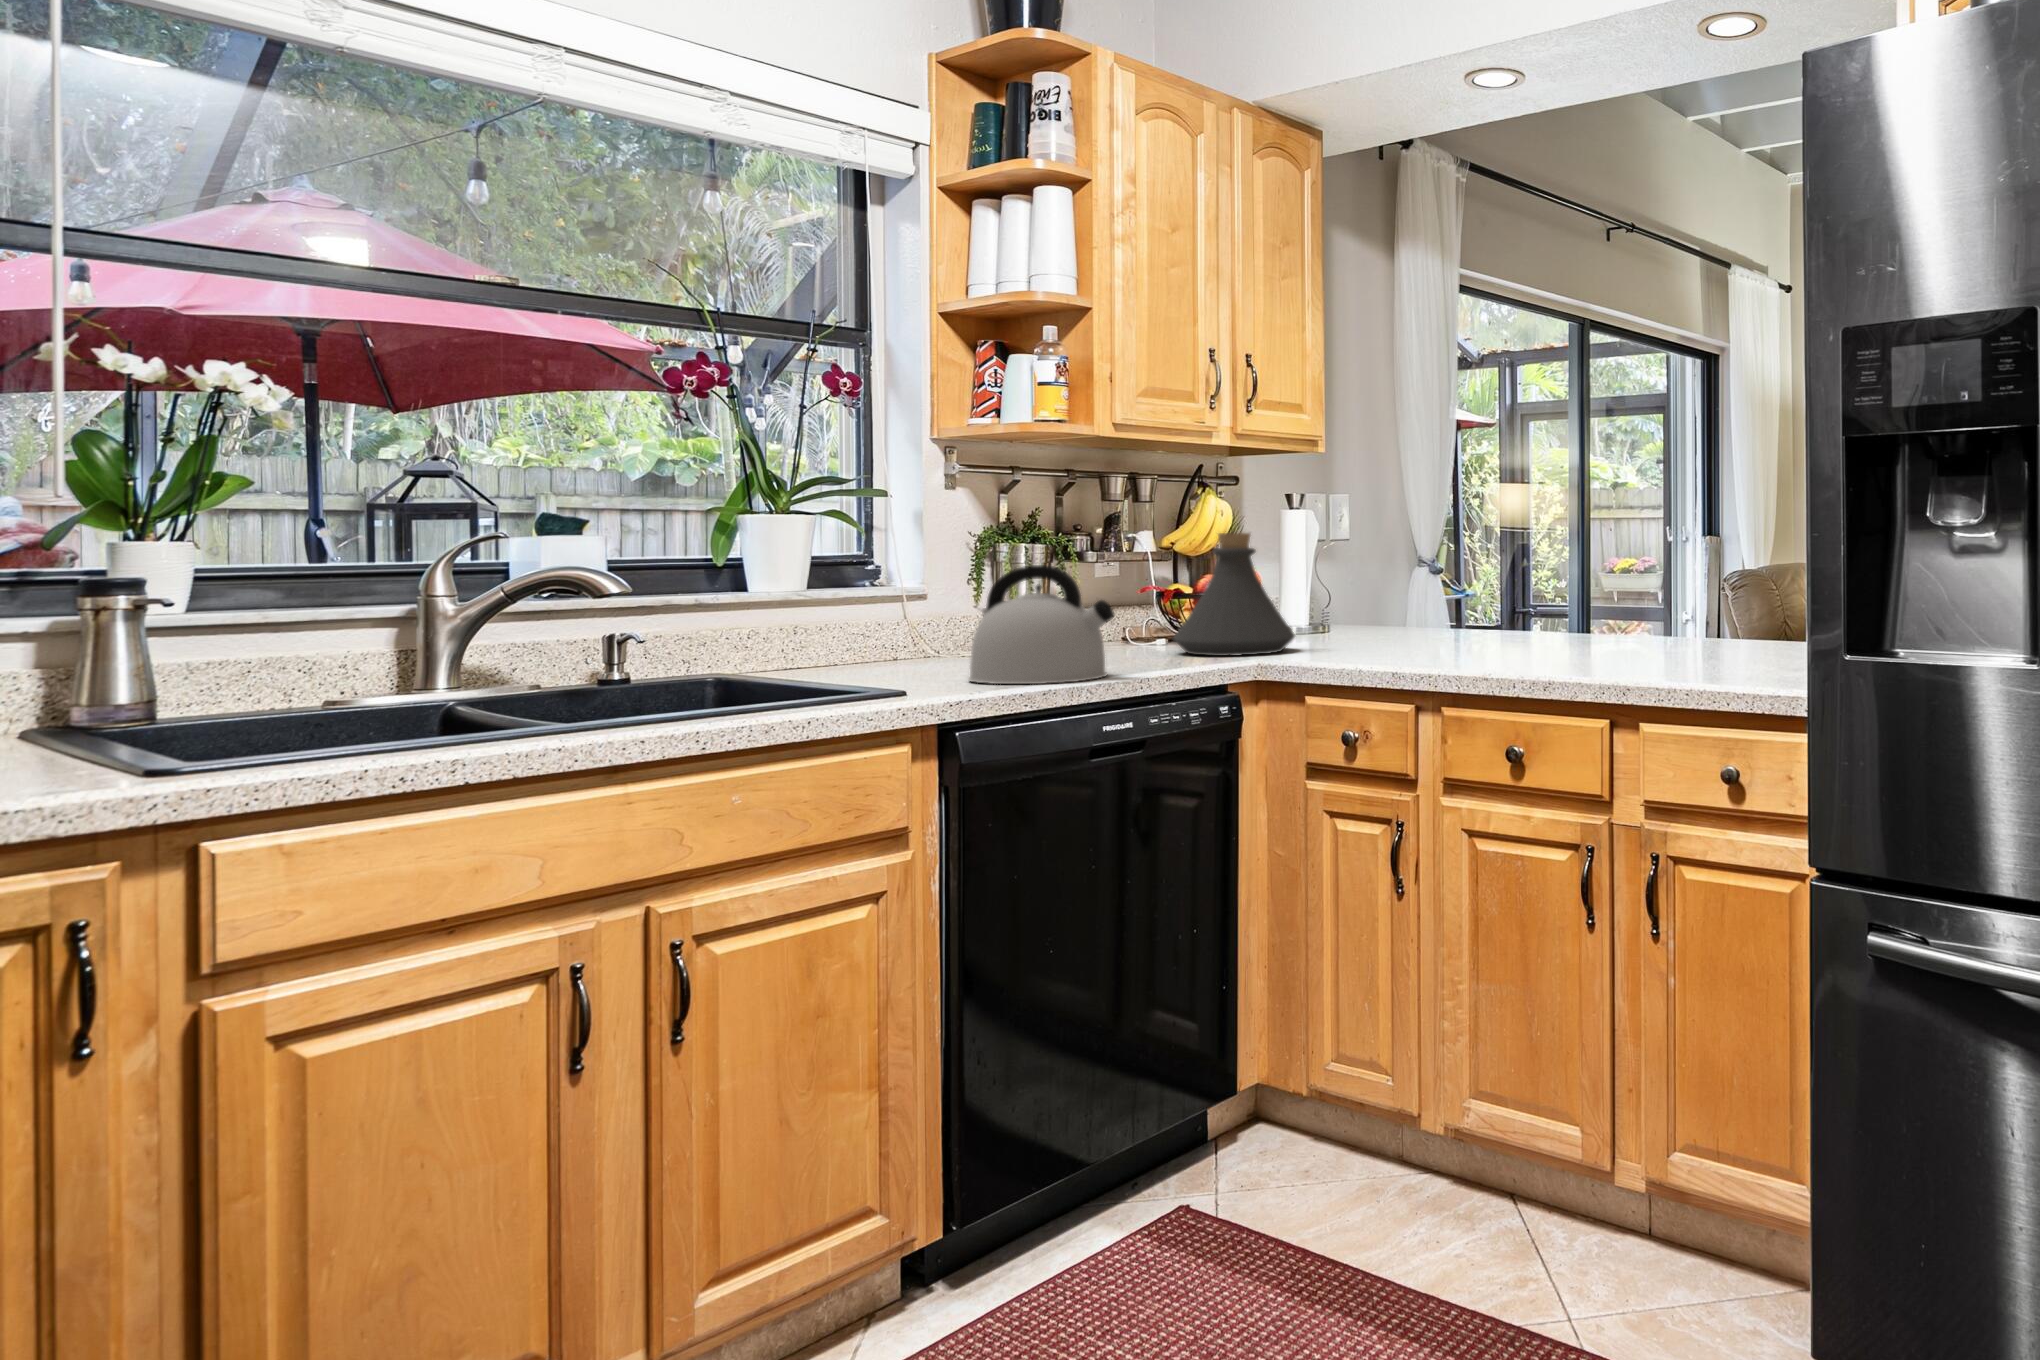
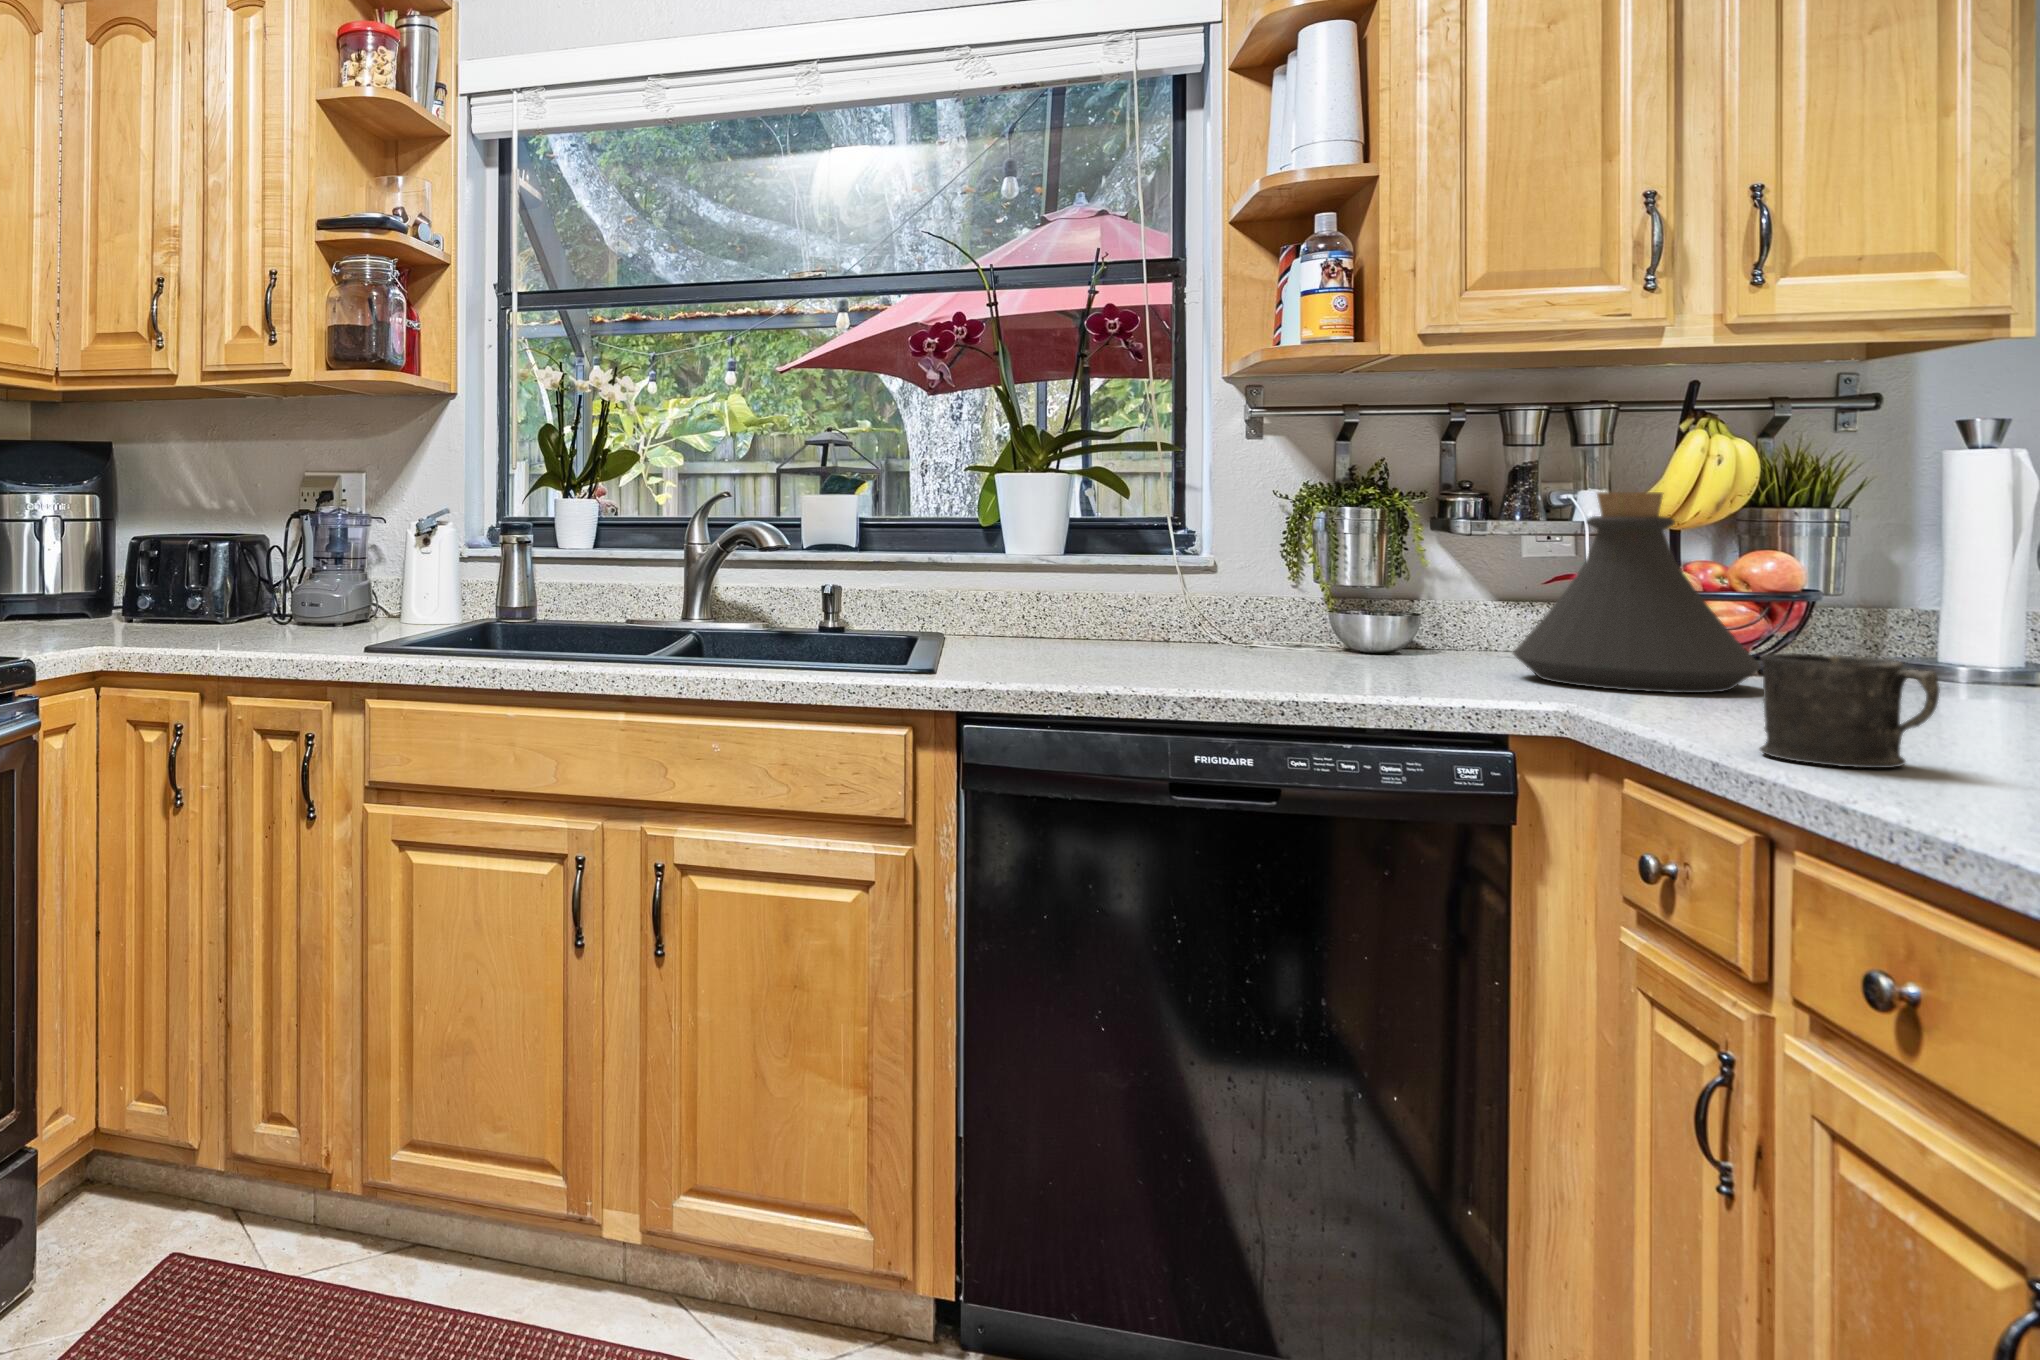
kettle: present [969,565,1114,684] -> none [1080,533,1261,687]
mug: none [1415,615,1482,668] -> present [1760,653,1940,768]

